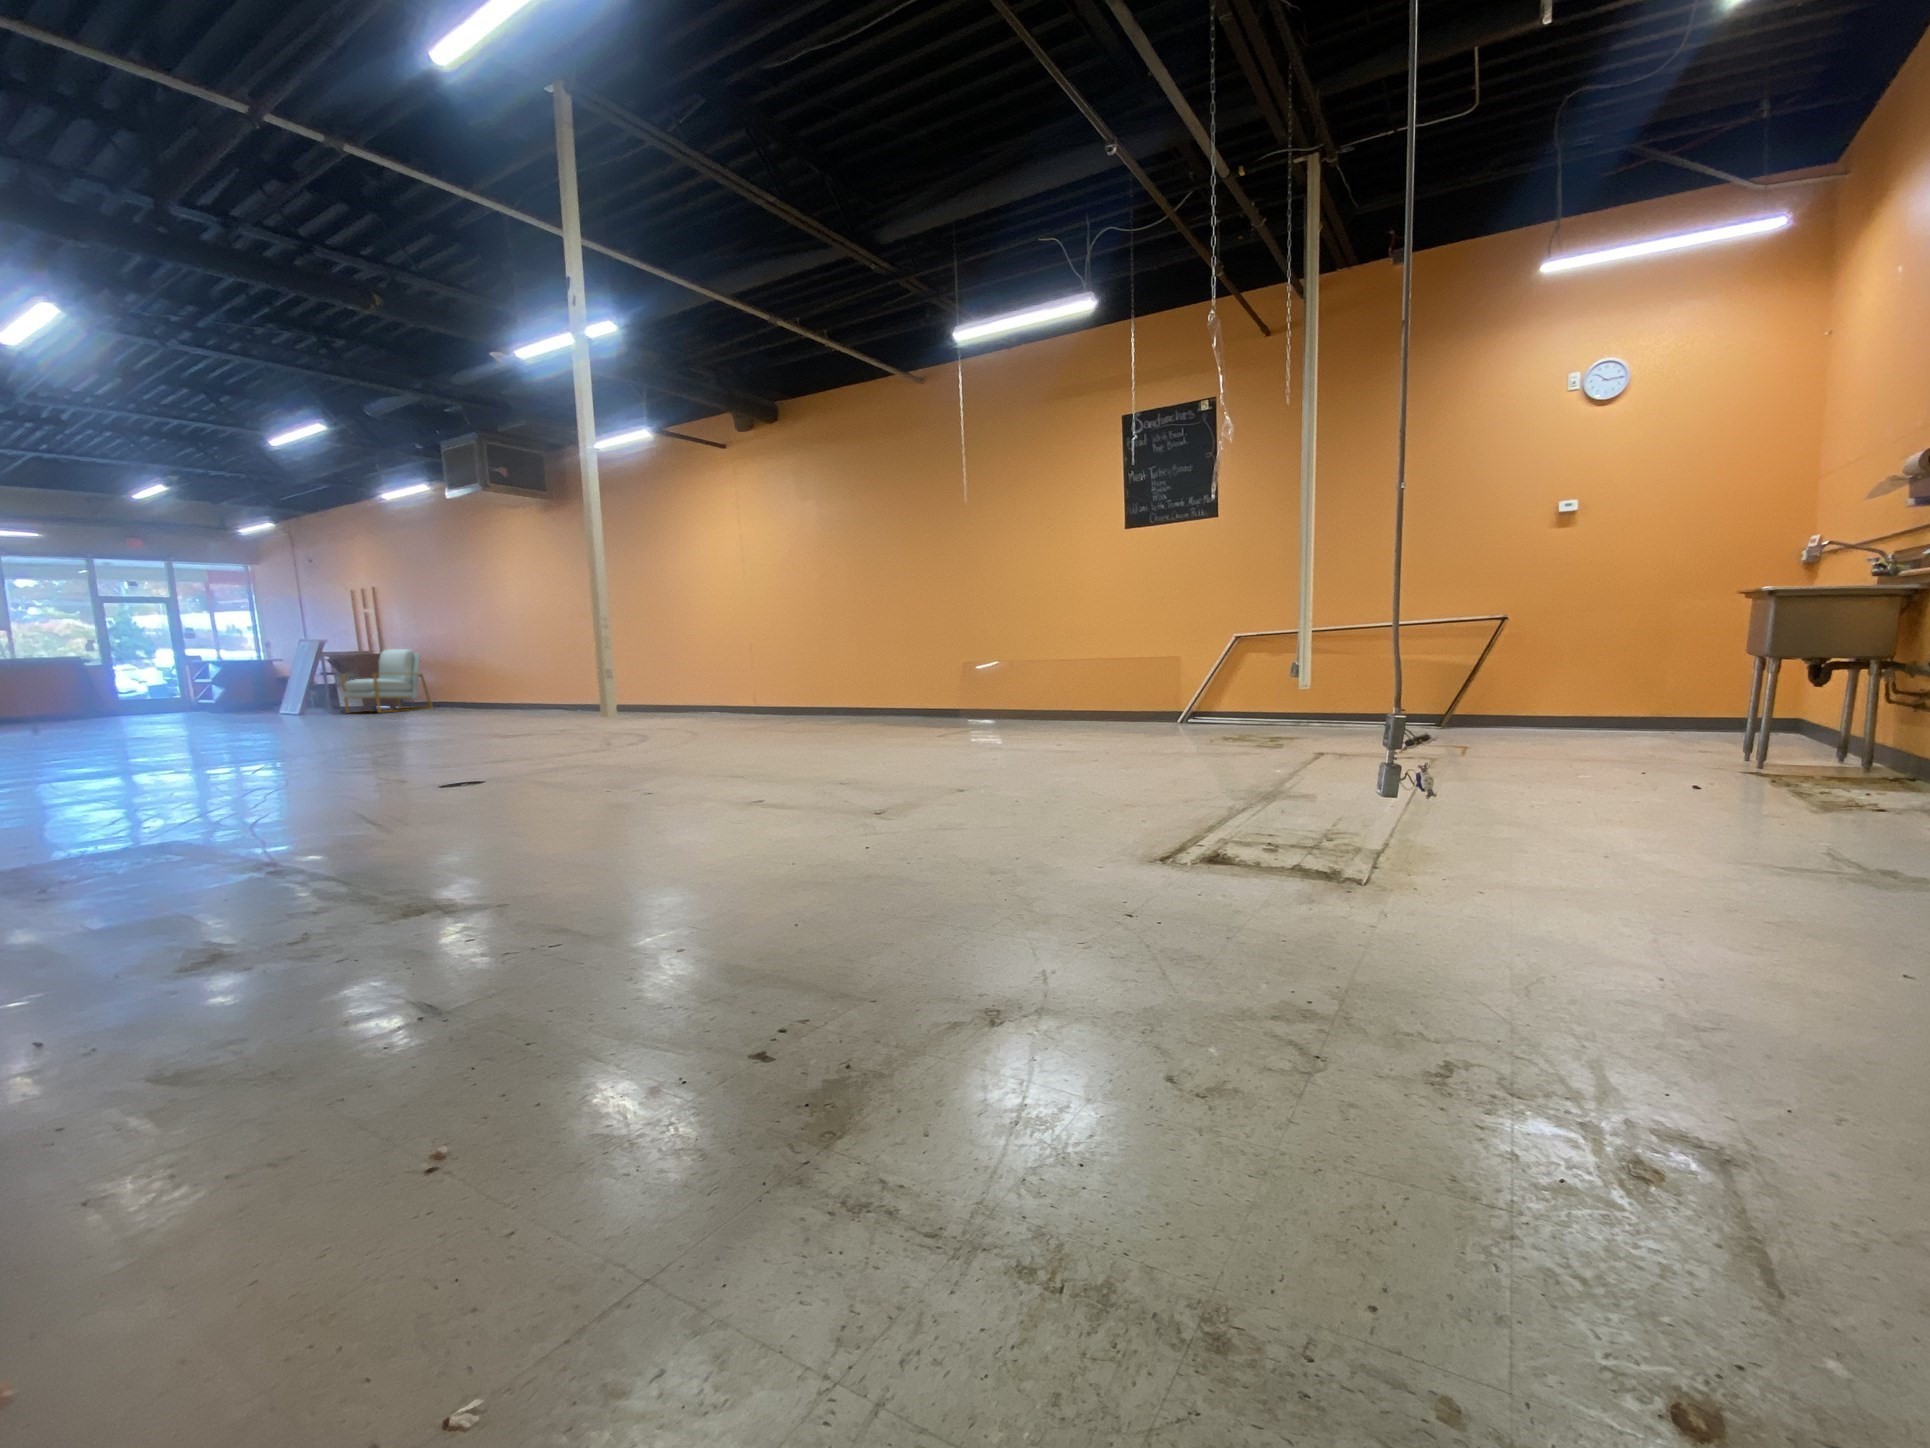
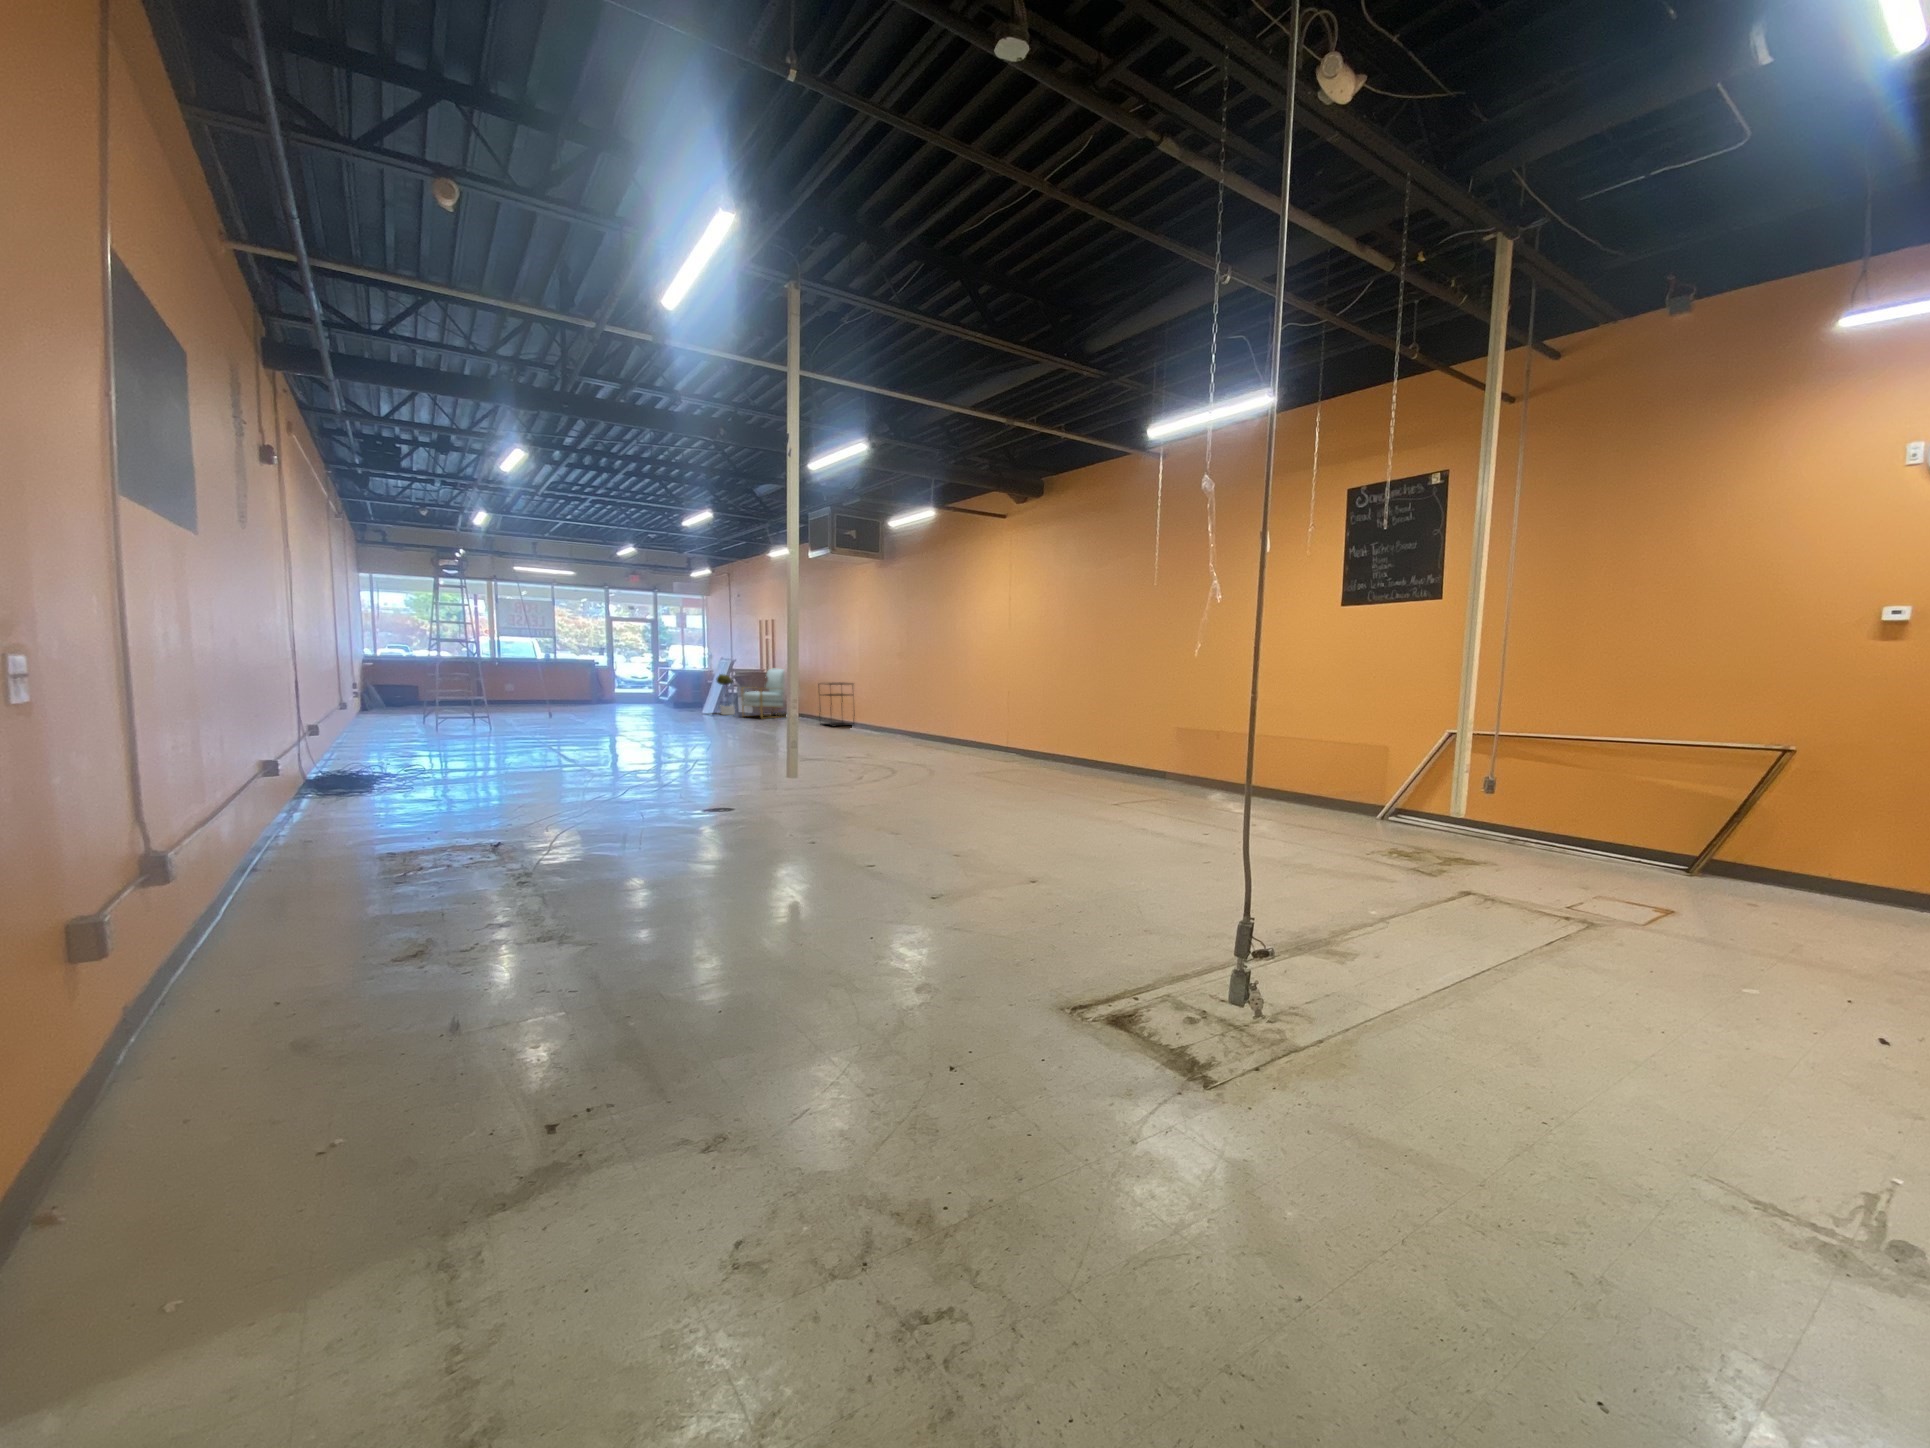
potted tree: none [296,658,332,714] -> present [716,674,735,715]
shelving unit: none [468,659,527,713] -> present [818,682,855,727]

